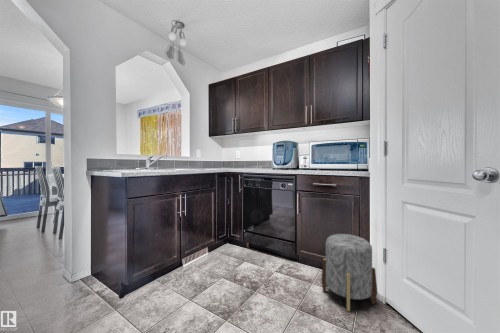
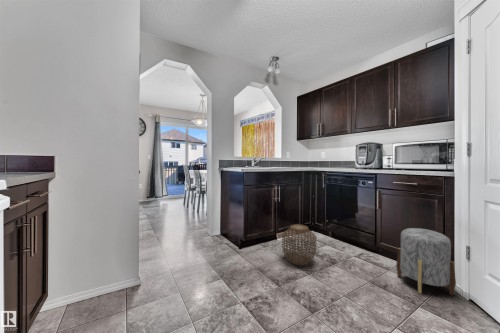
woven basket: none [188,246,234,305] -> present [282,224,316,265]

